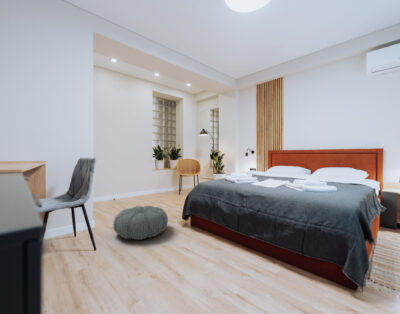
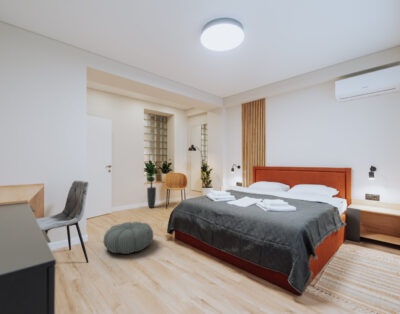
potted plant: none [151,149,171,195] -> present [145,164,158,208]

